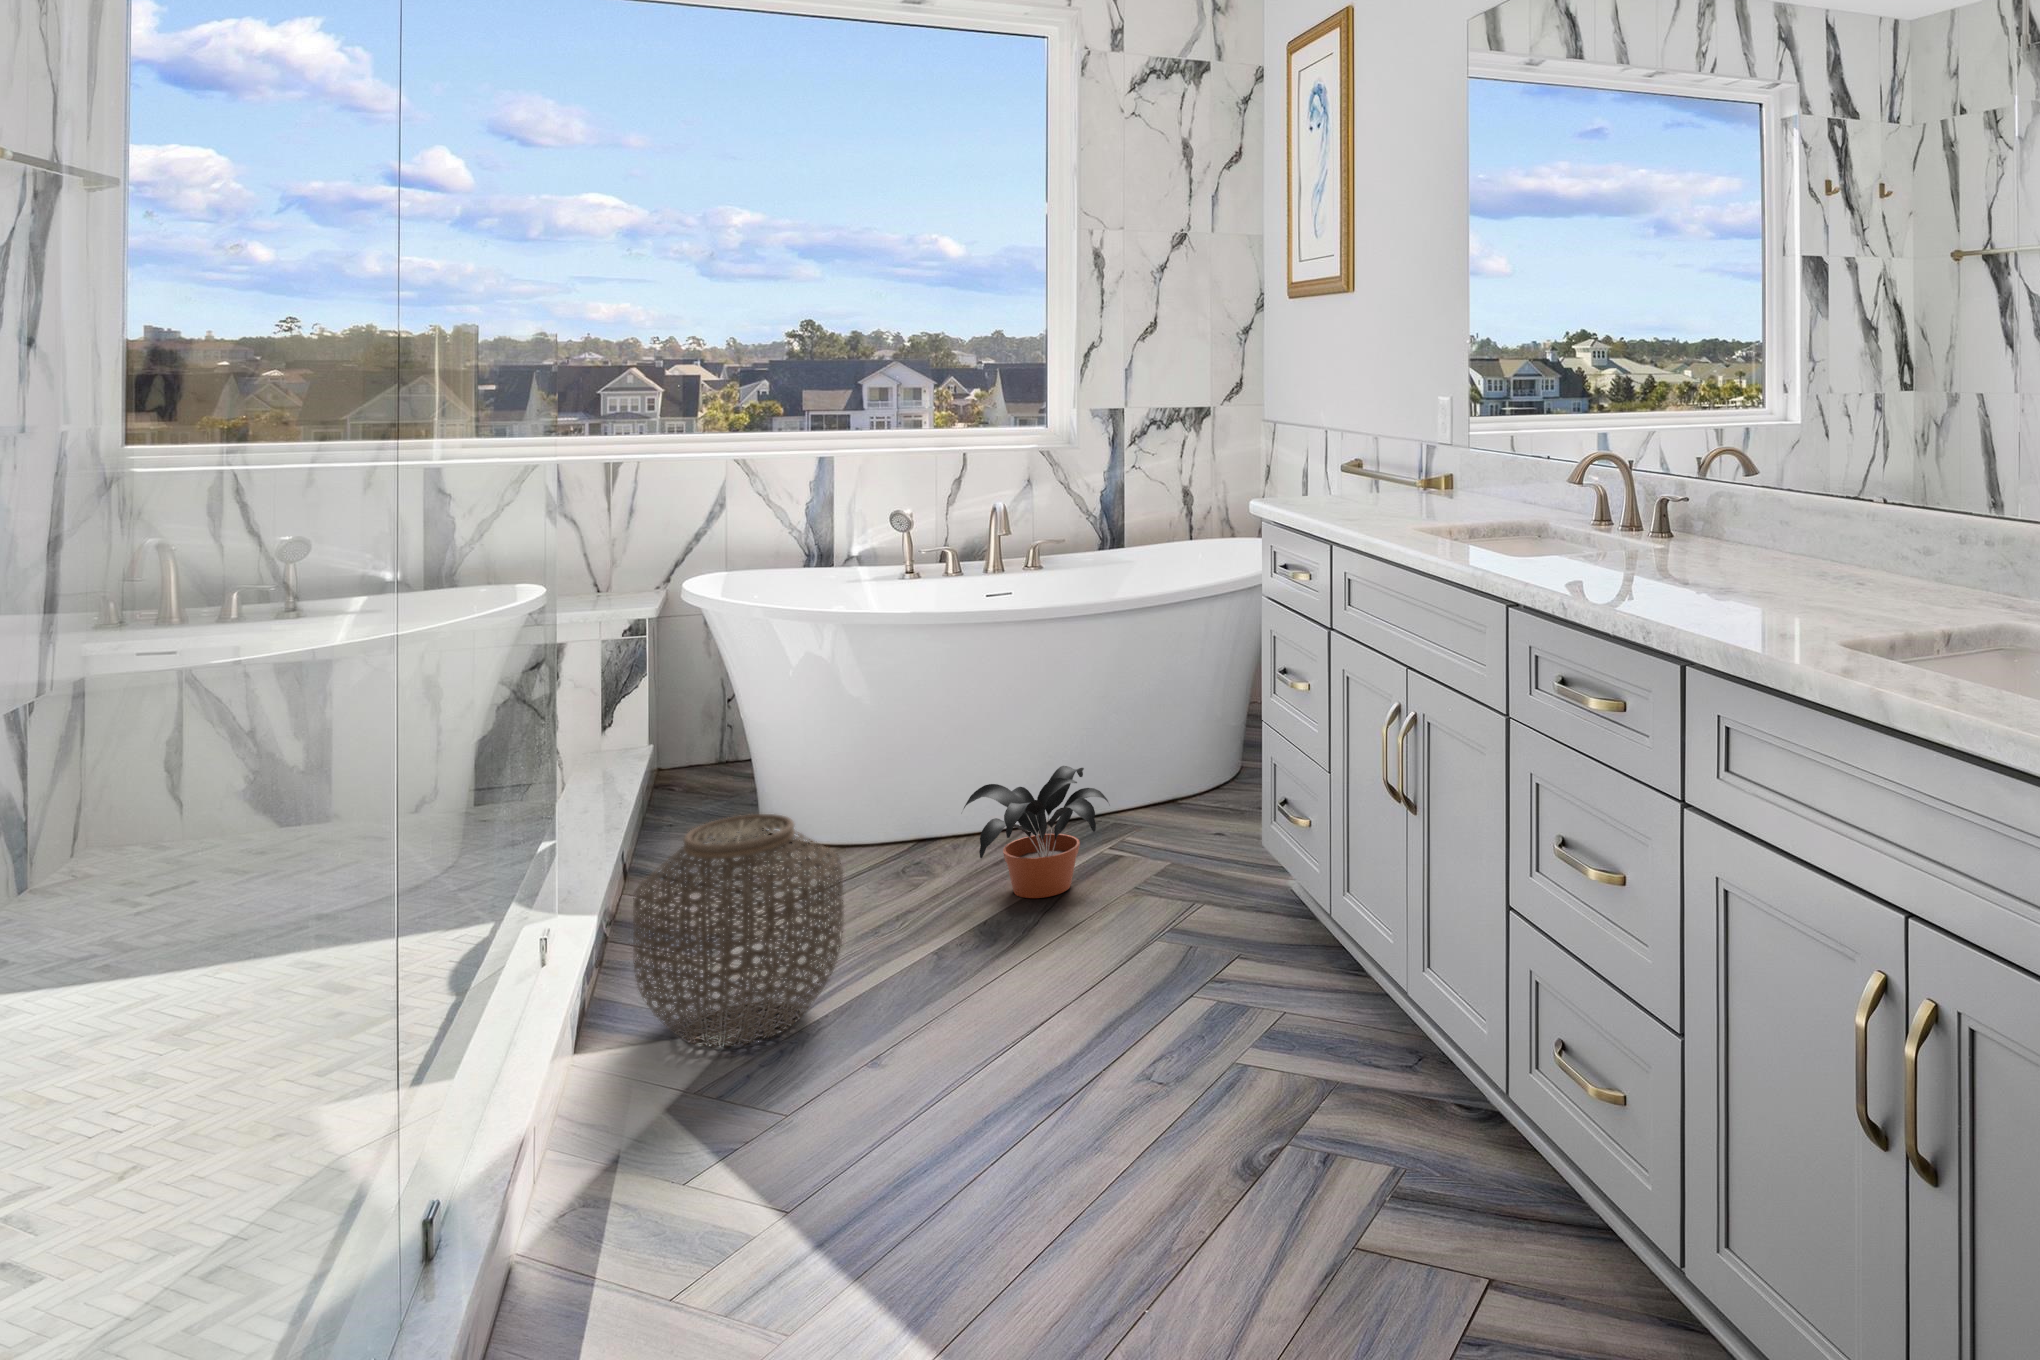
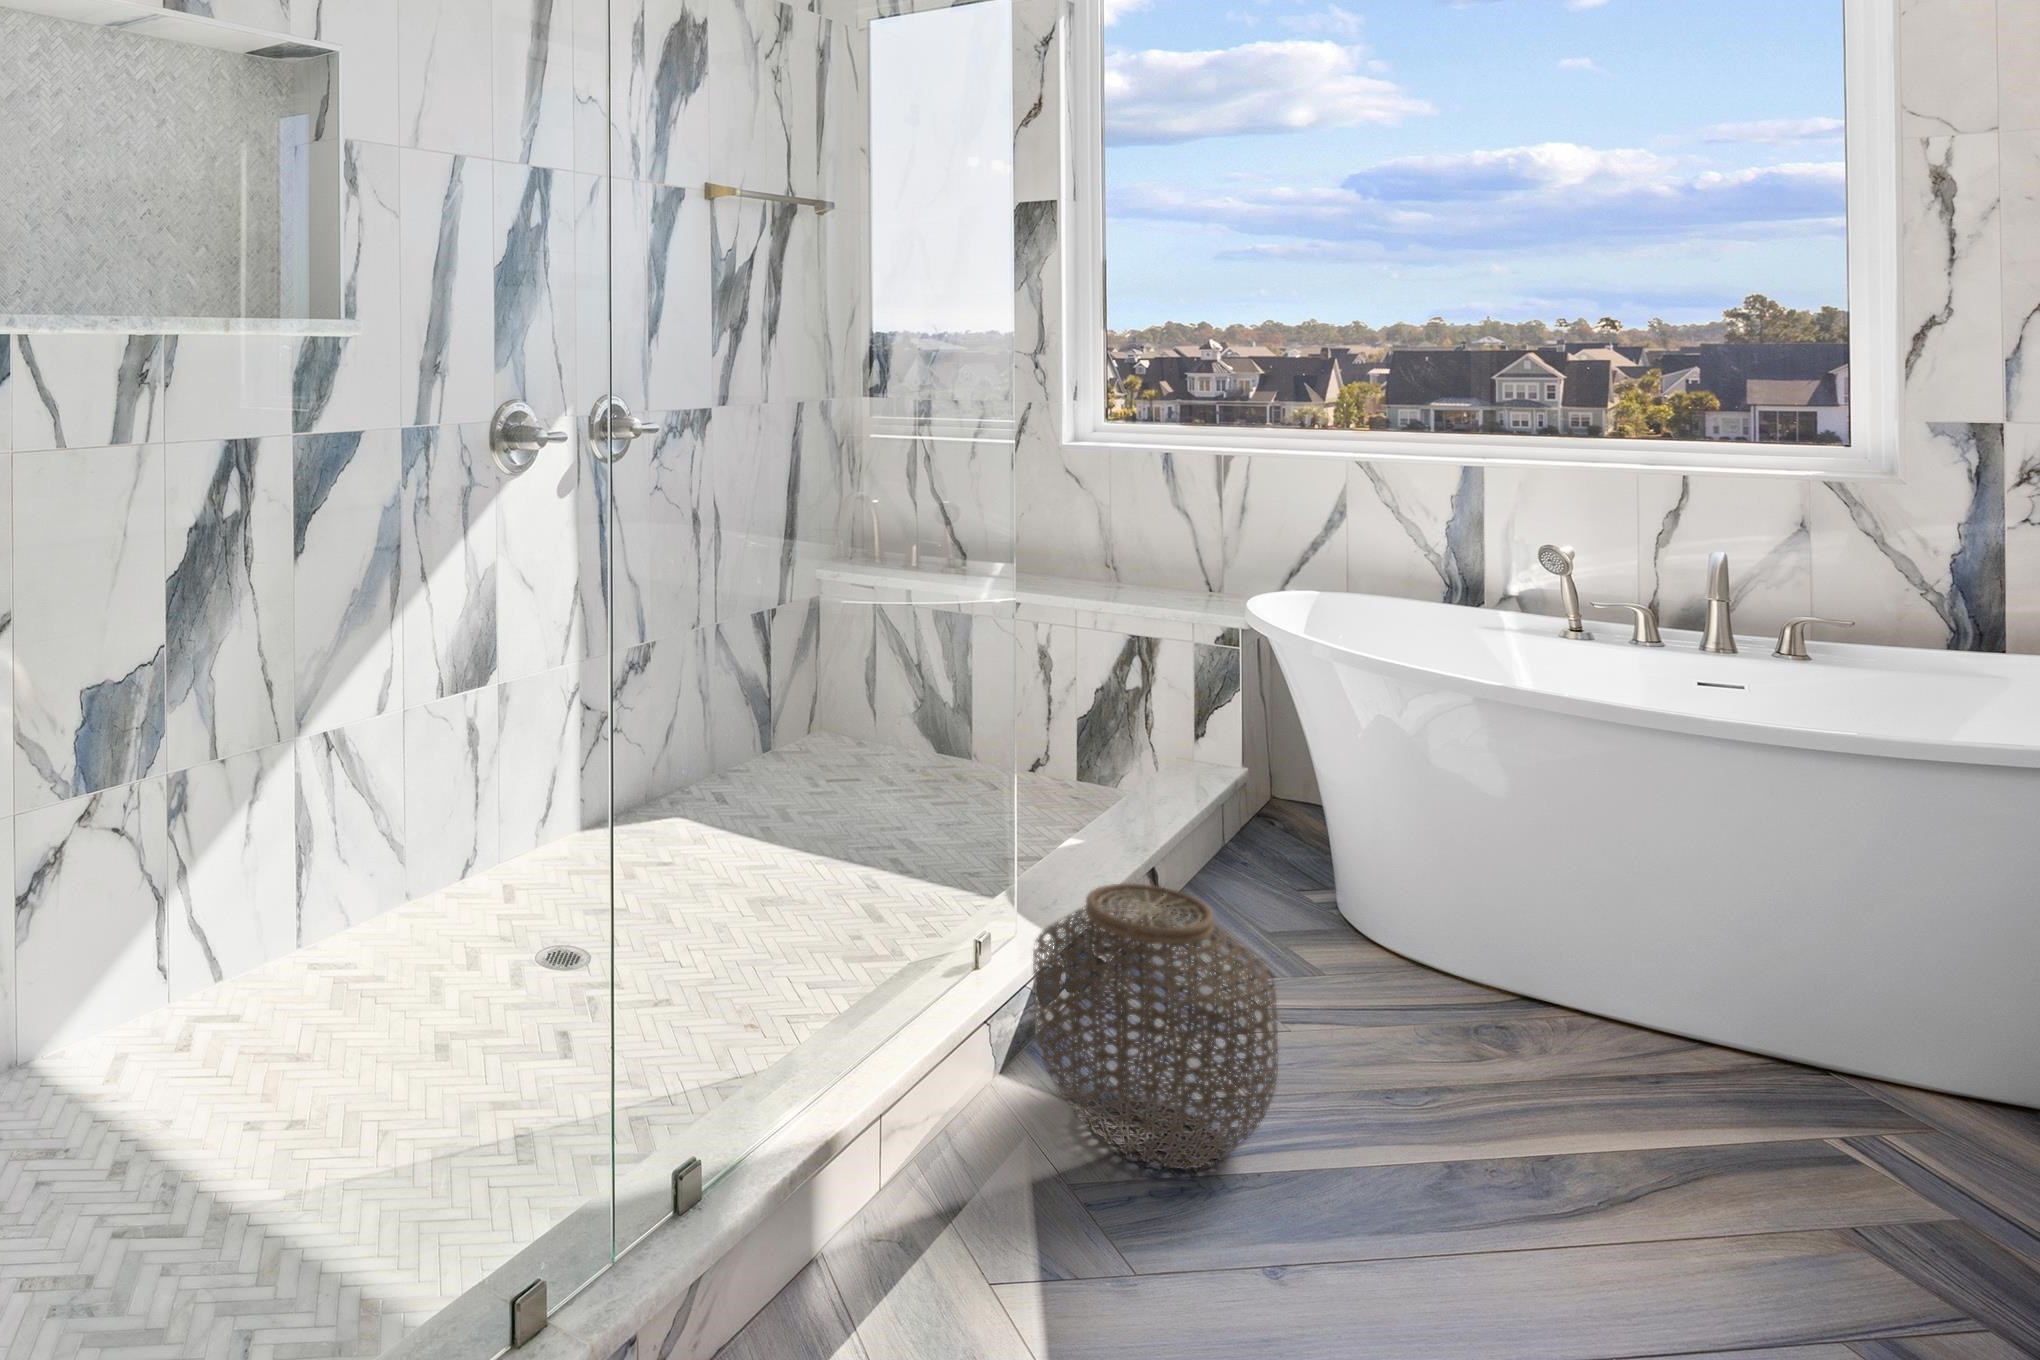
potted plant: present [964,766,1108,898] -> none [1541,960,1814,1174]

